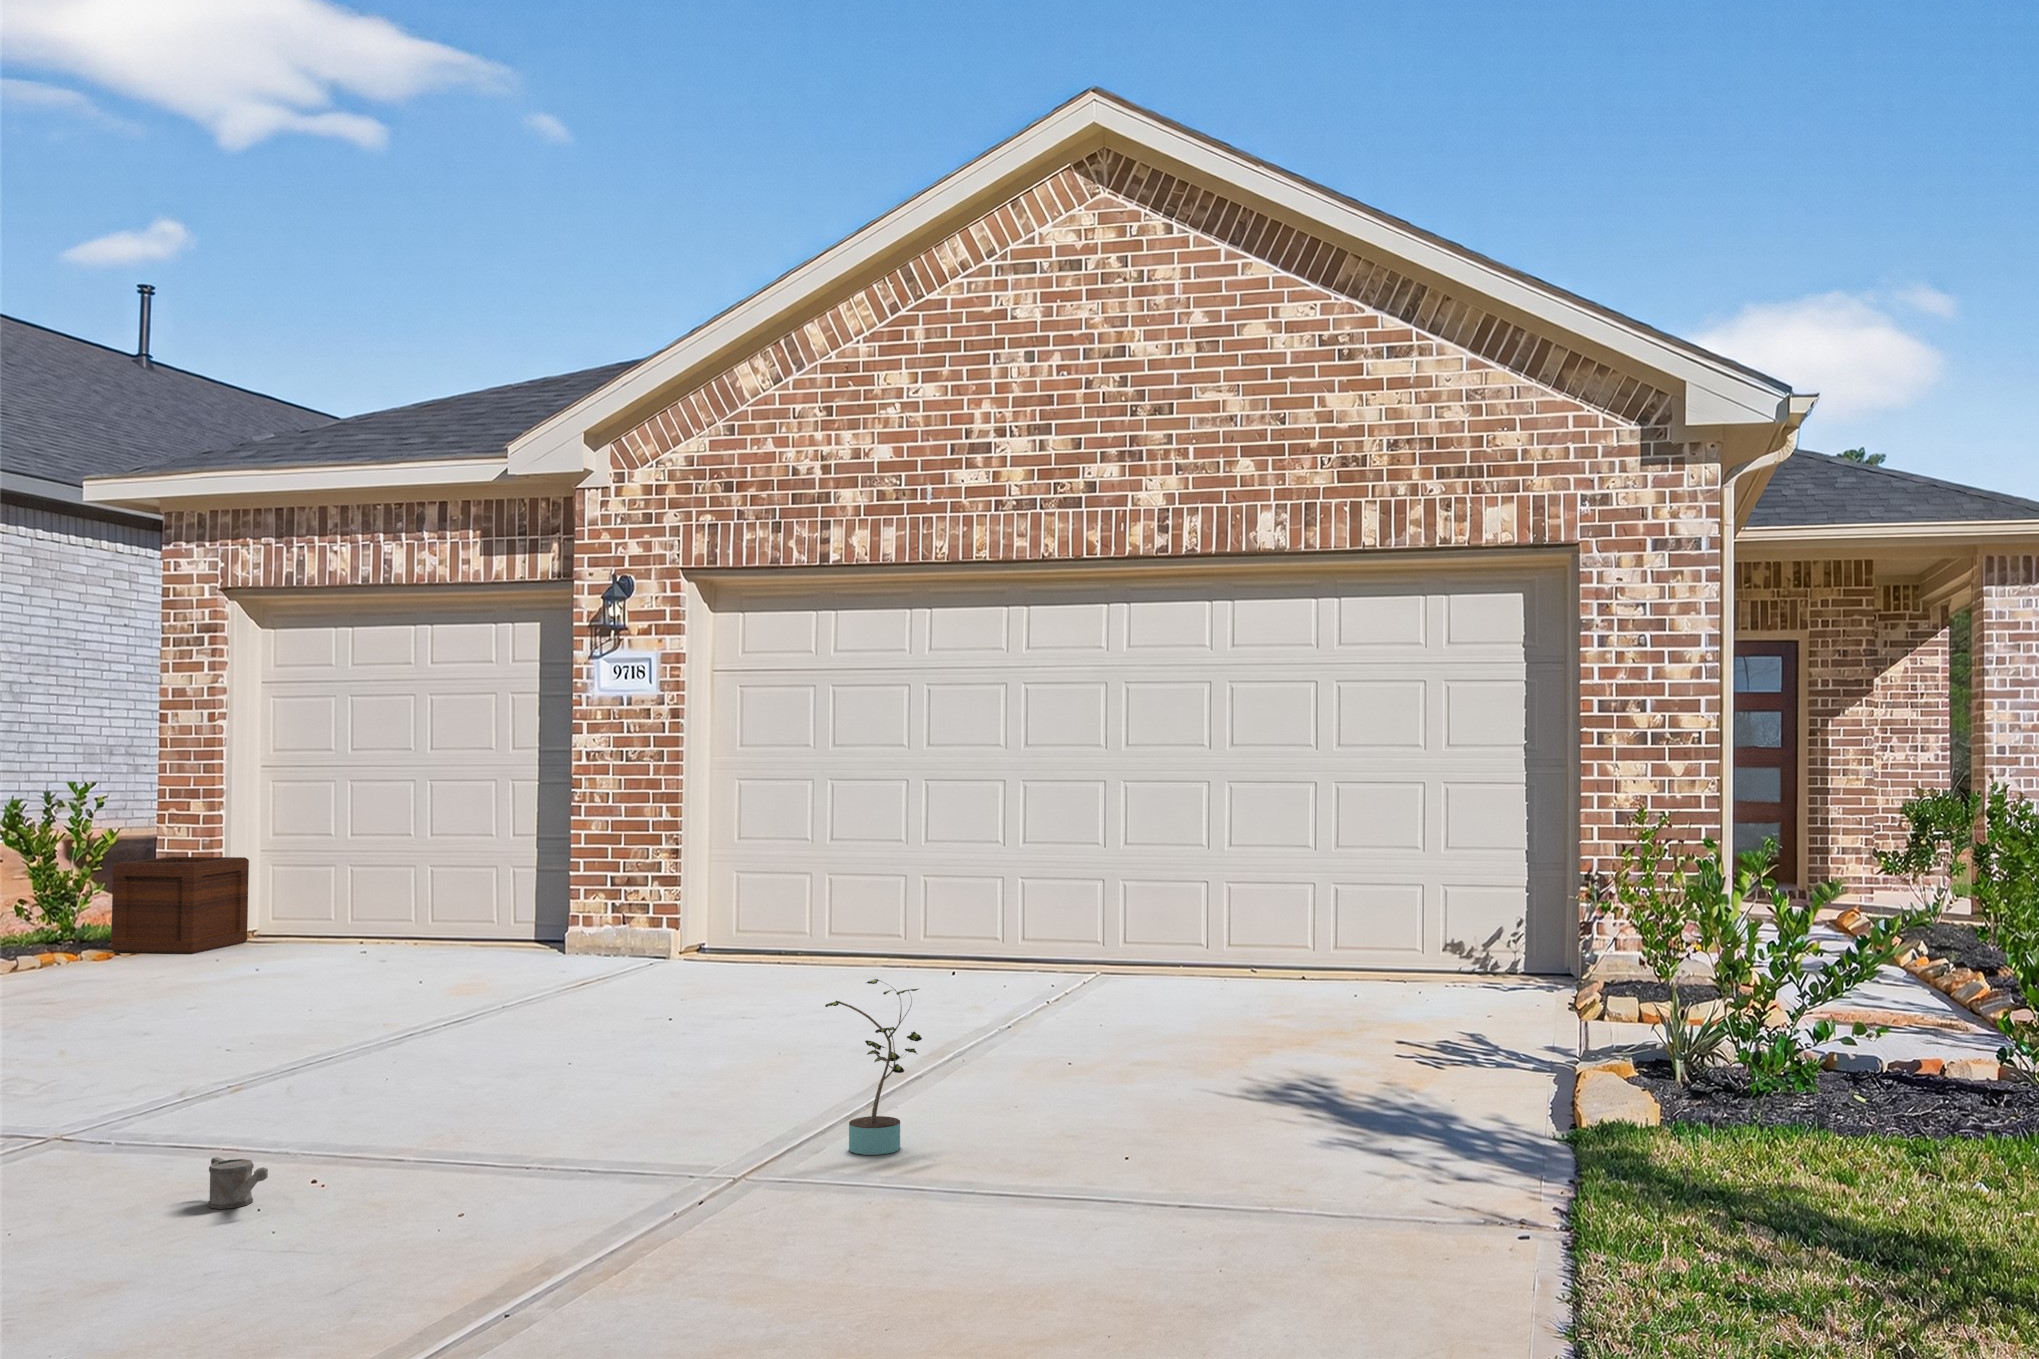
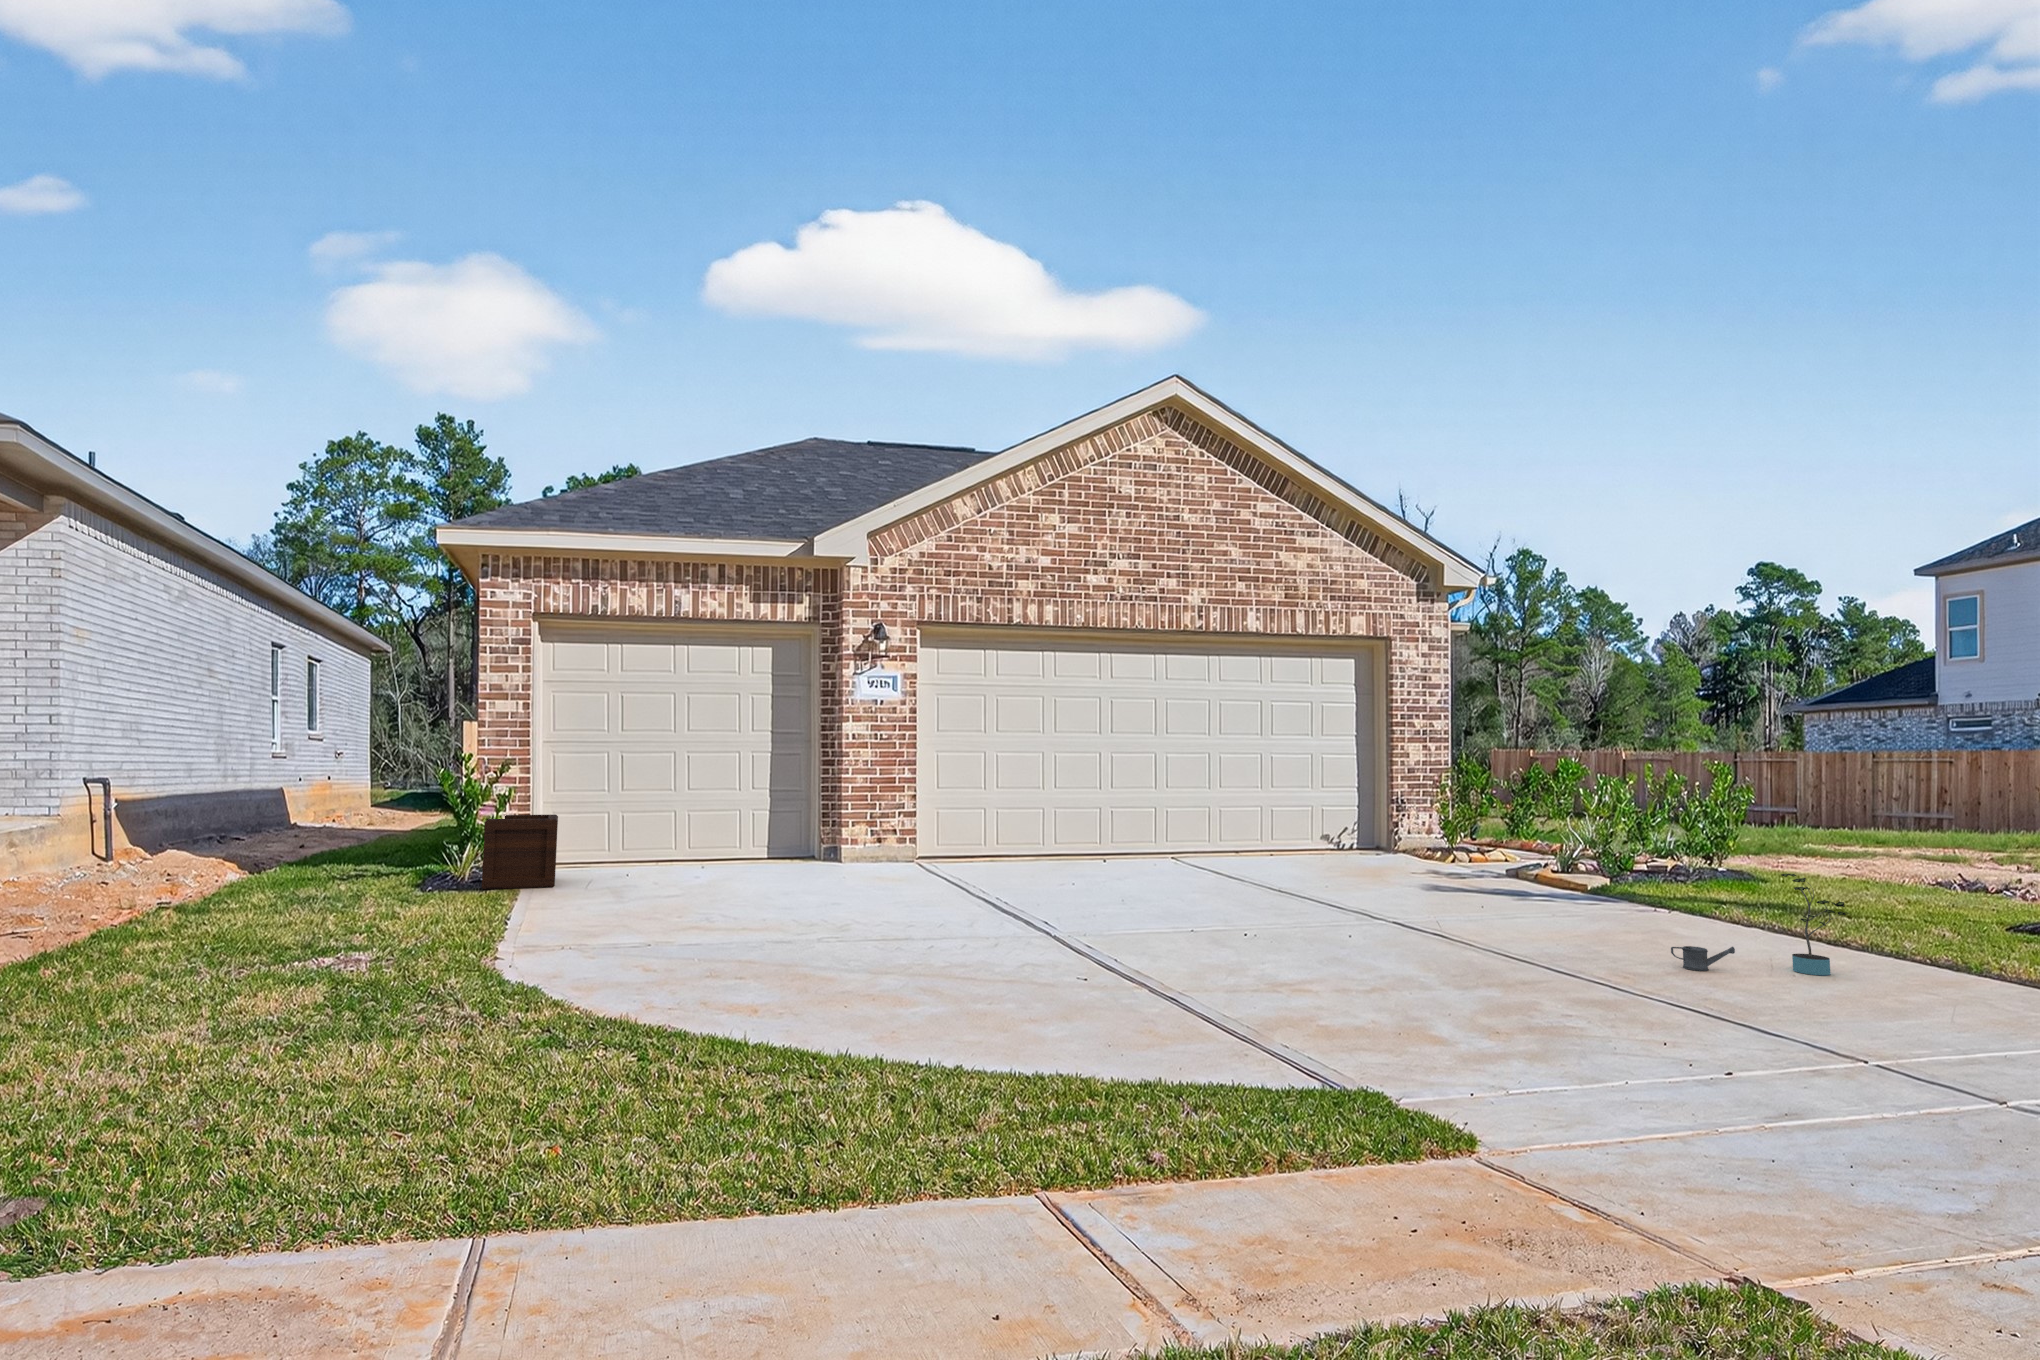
potted plant: present [825,979,922,1155] -> present [1781,874,1848,976]
watering can: present [208,1157,268,1209] -> present [1671,946,1735,971]

